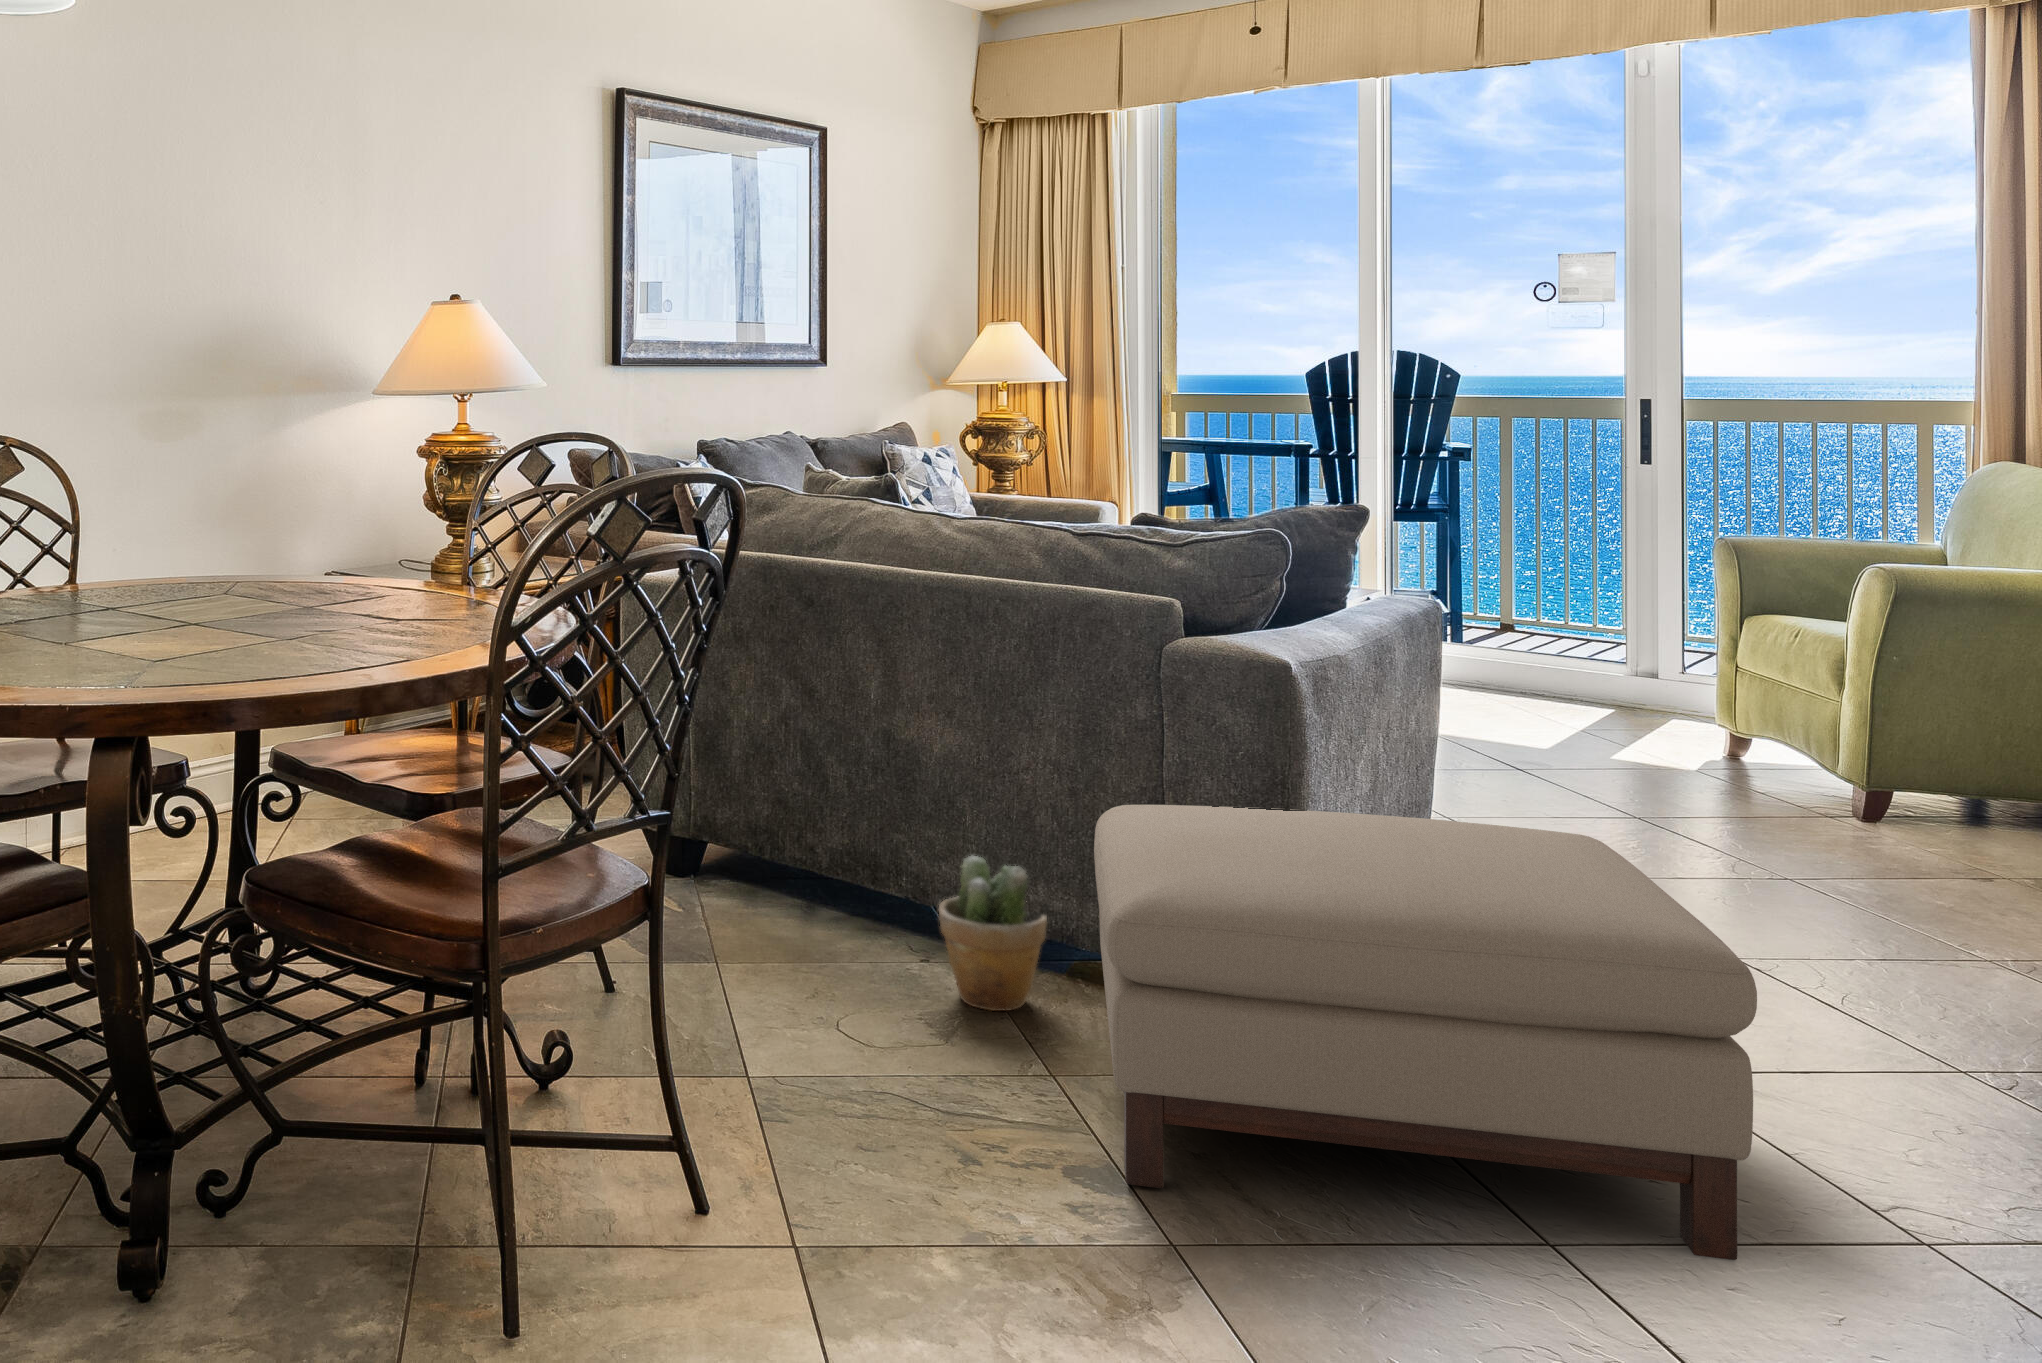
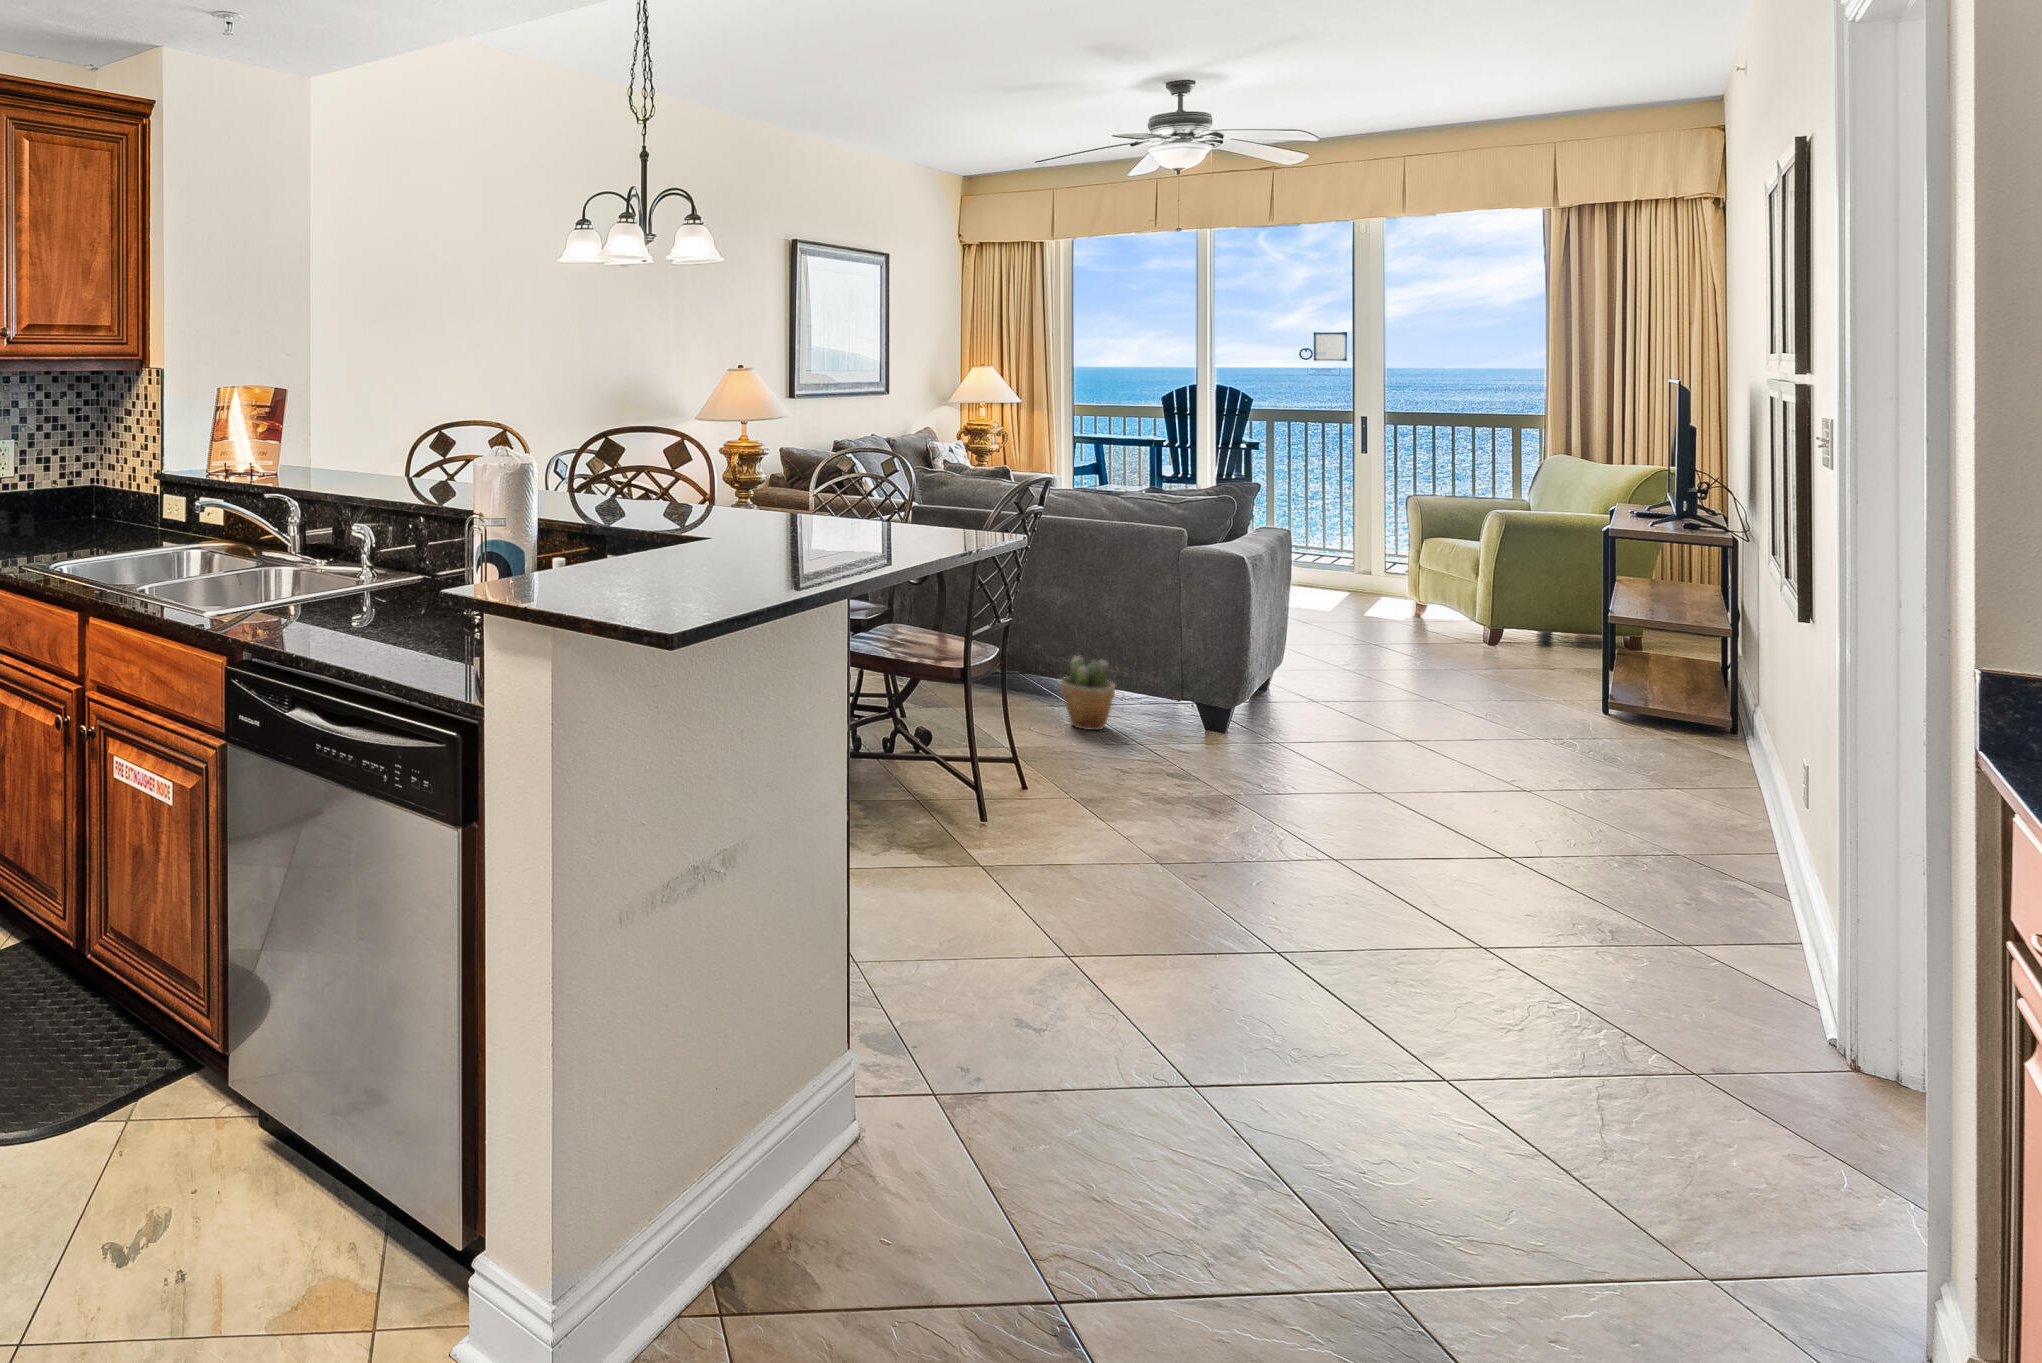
ottoman: present [1094,805,1757,1260] -> none [1145,628,1469,807]

